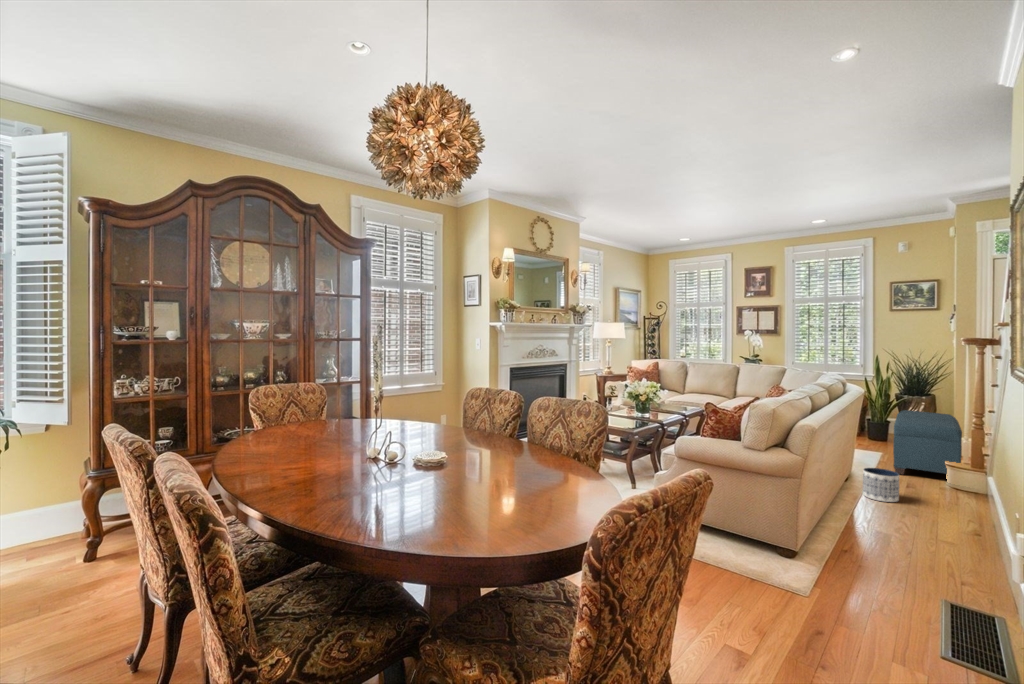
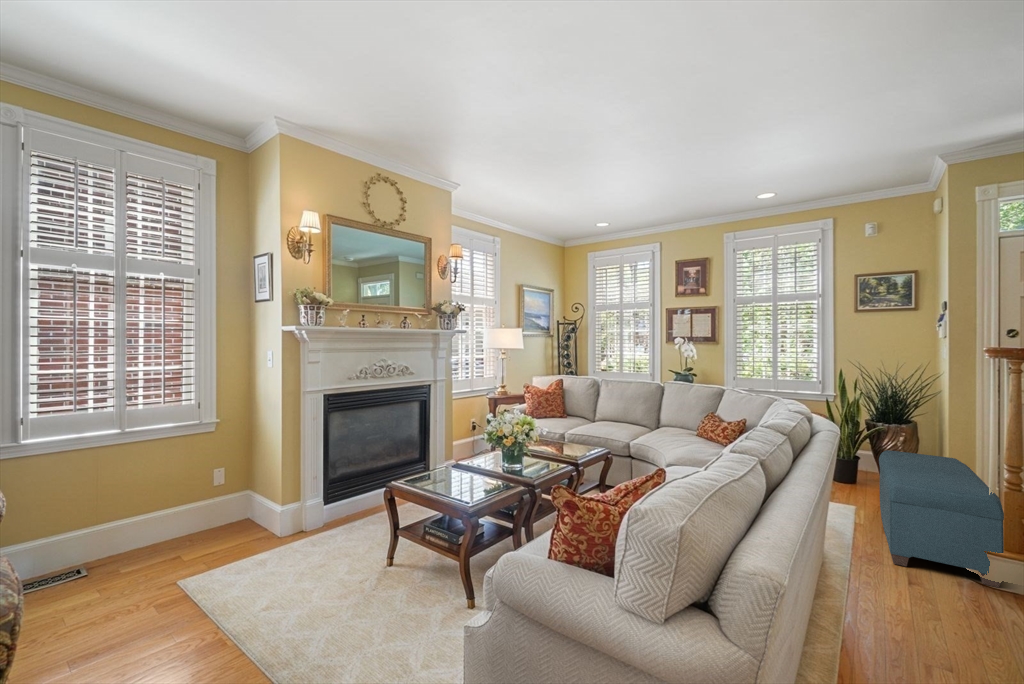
planter: present [863,468,899,502] -> none [858,580,928,659]

